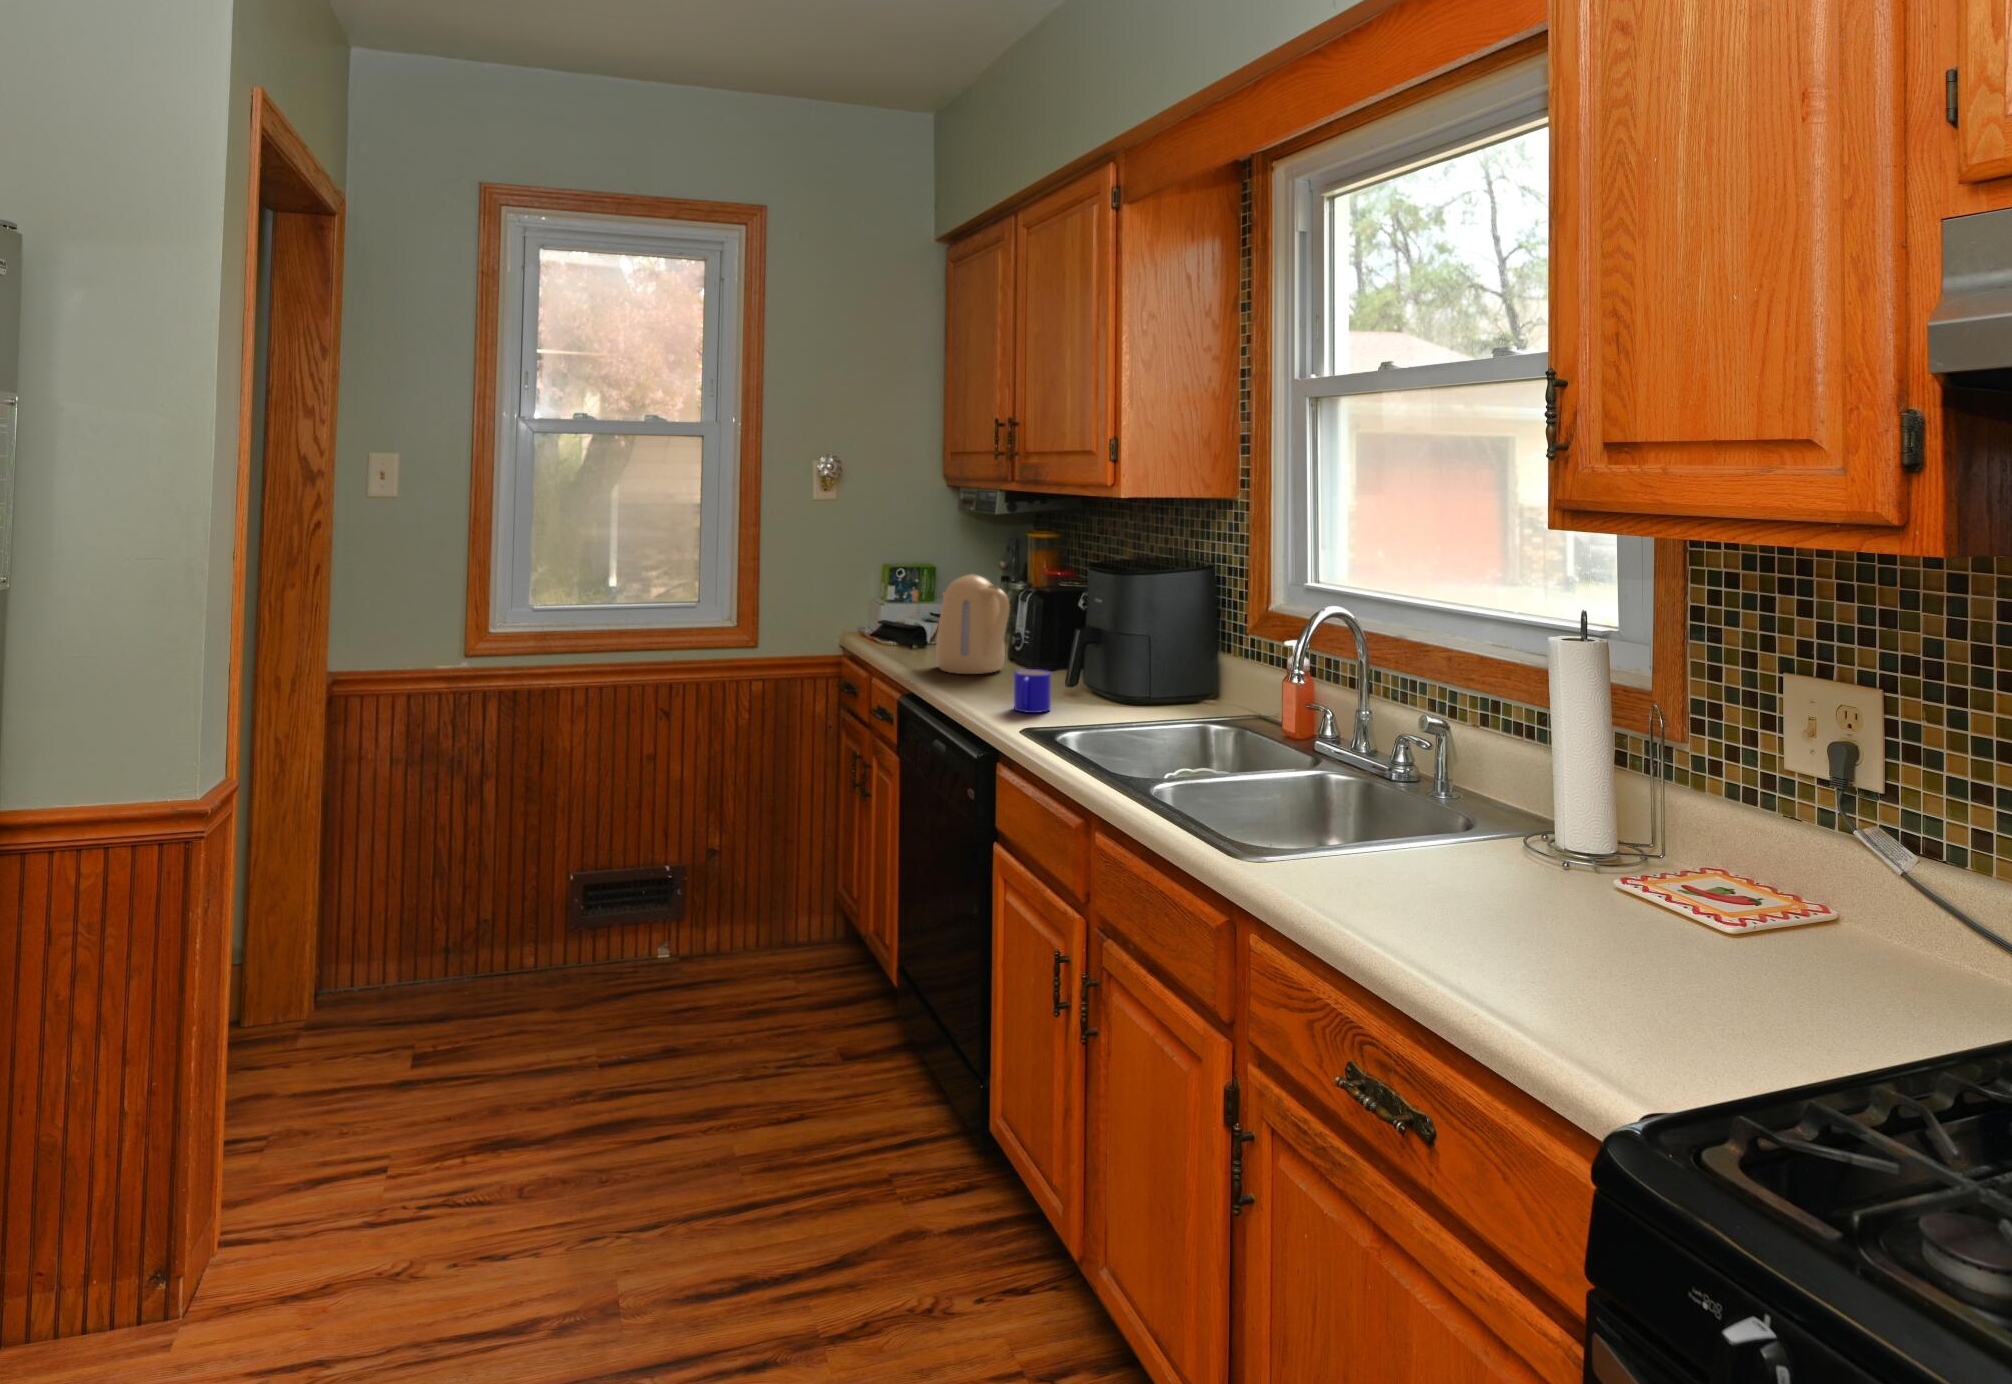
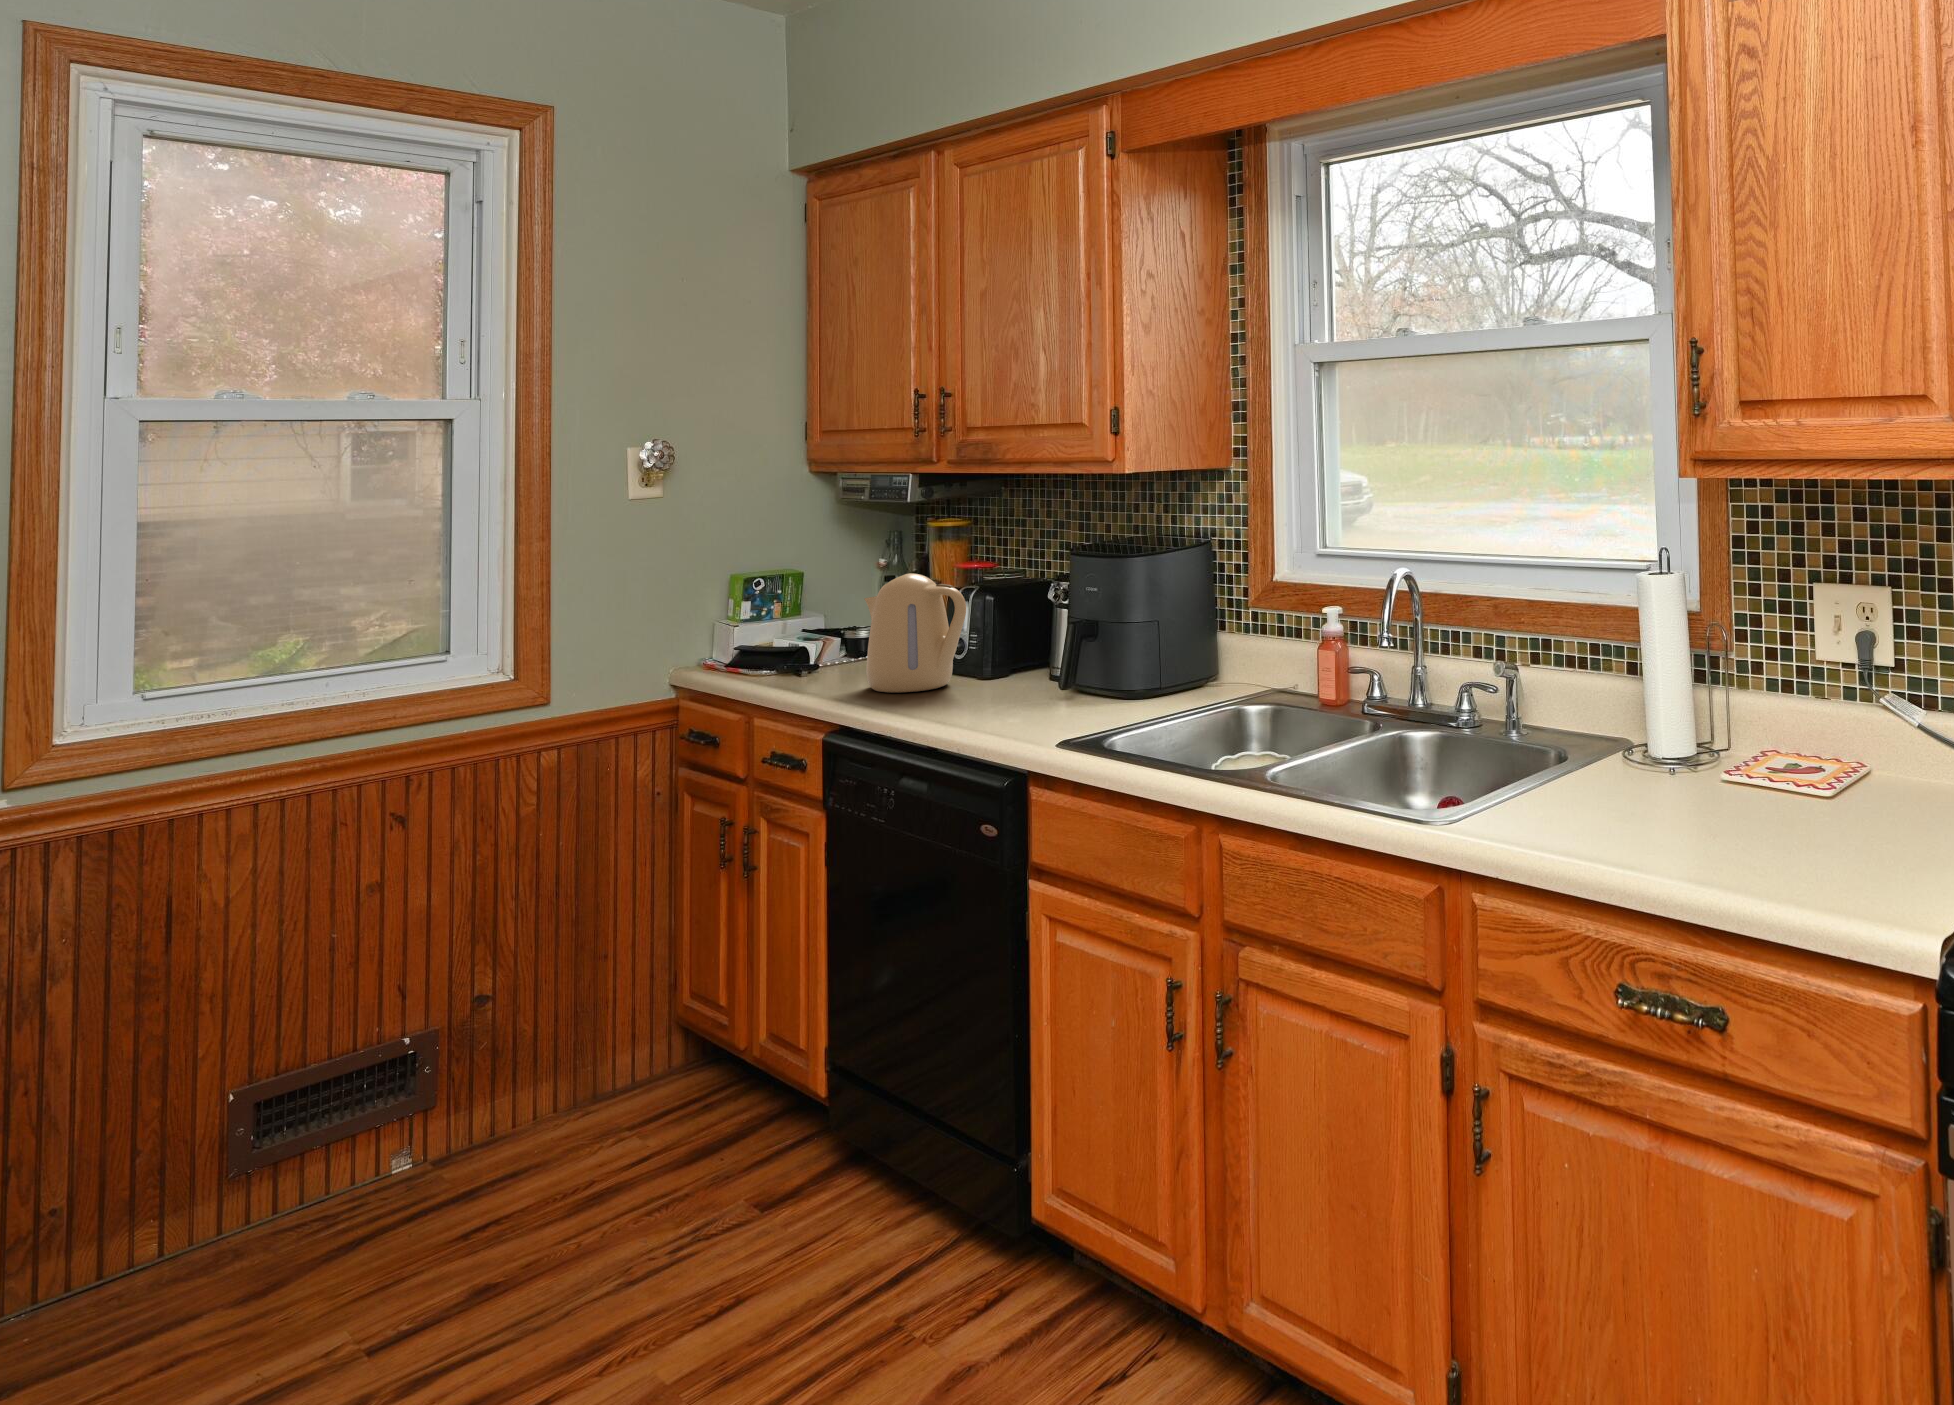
mug: present [1014,669,1051,713] -> none [1019,671,1062,720]

